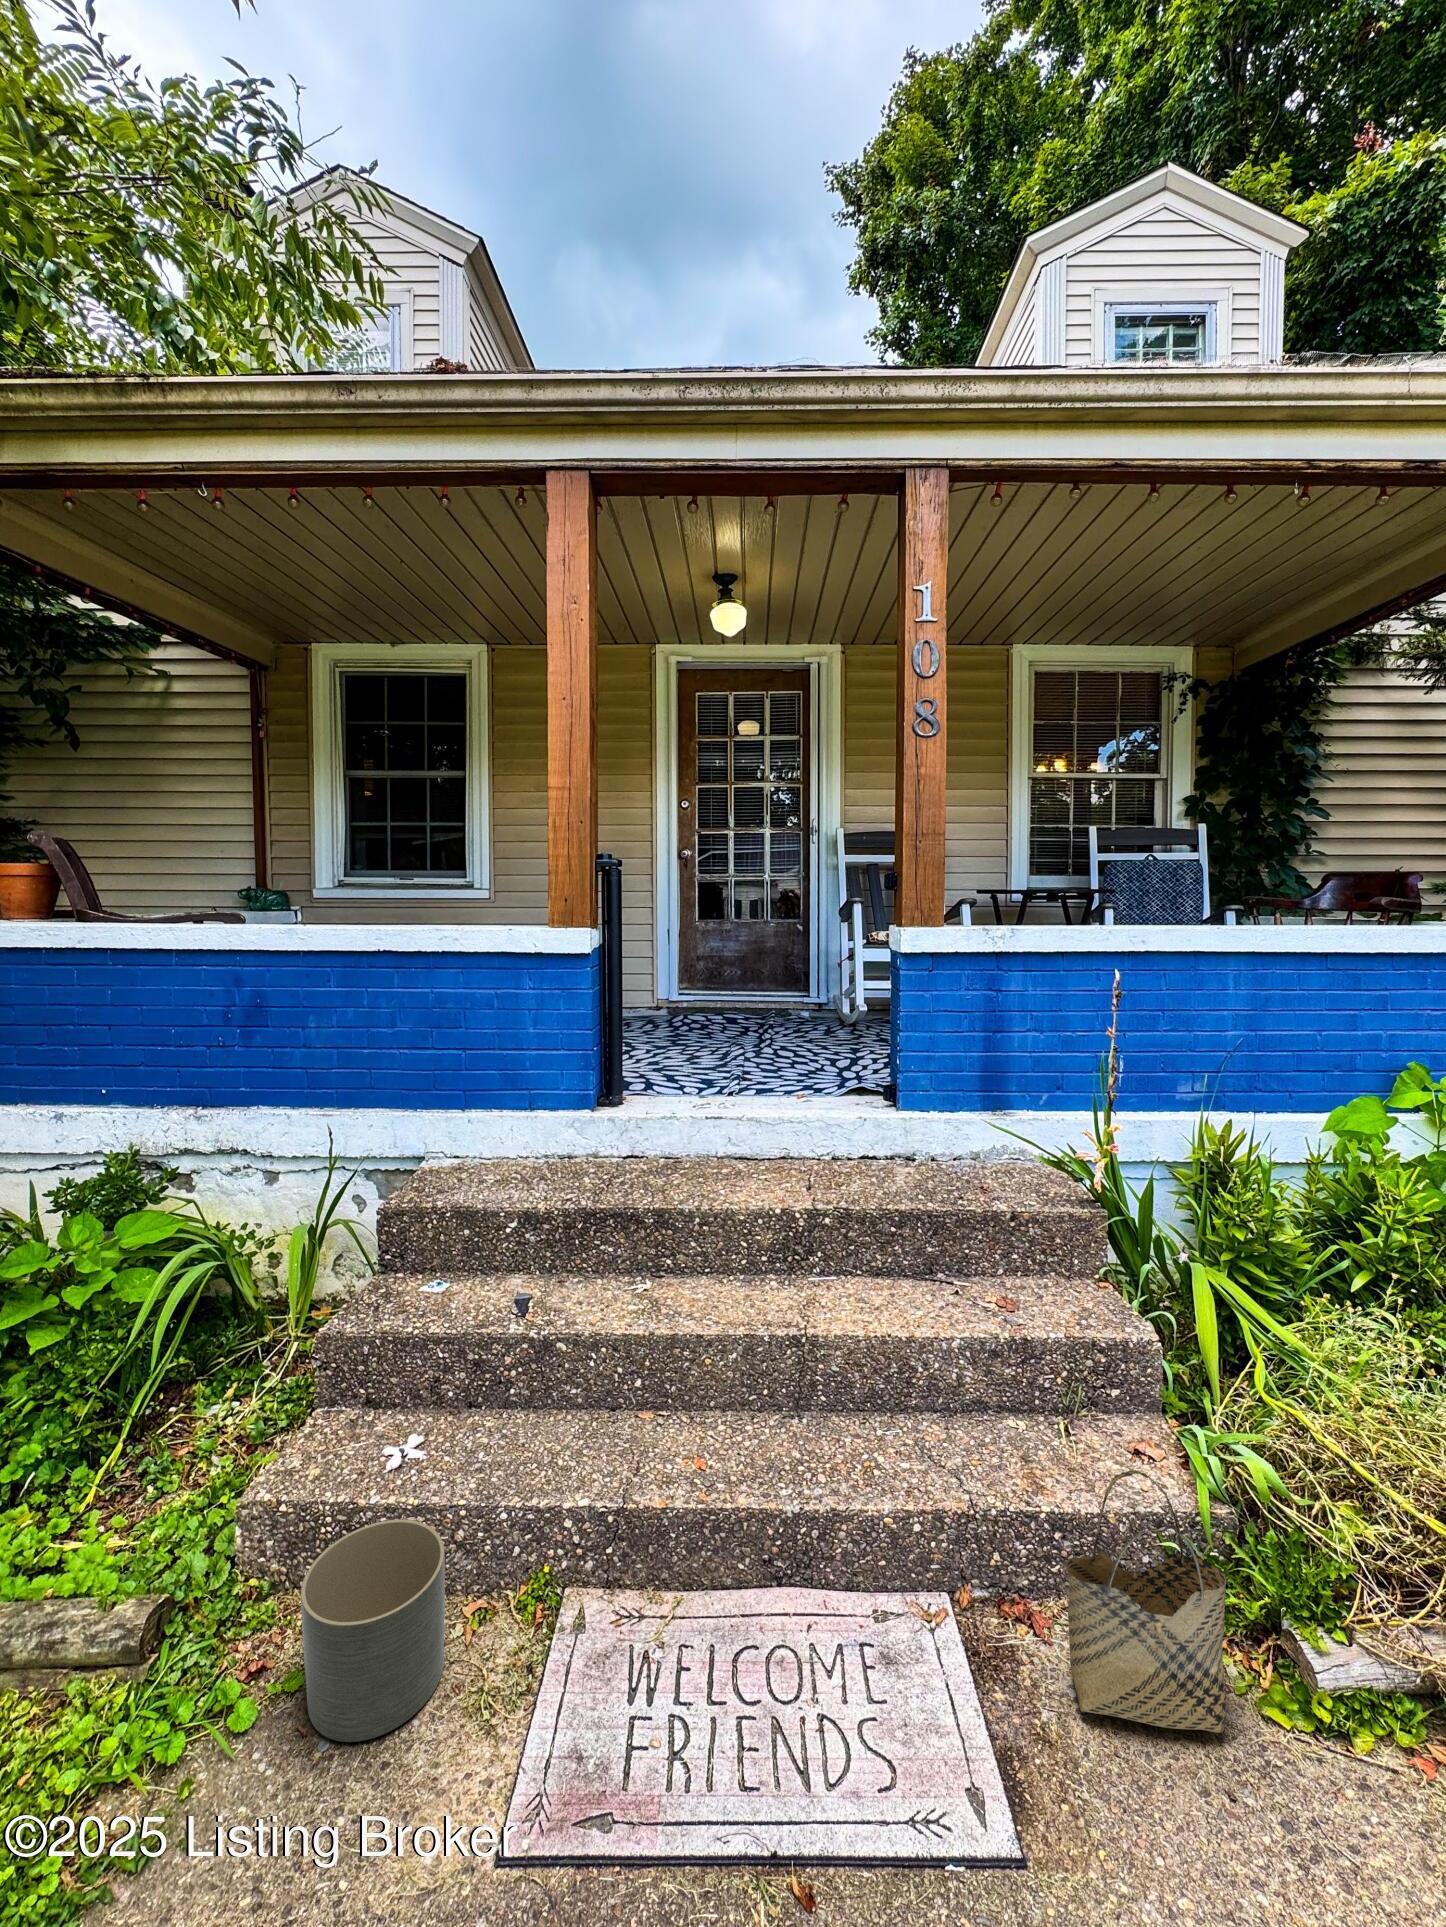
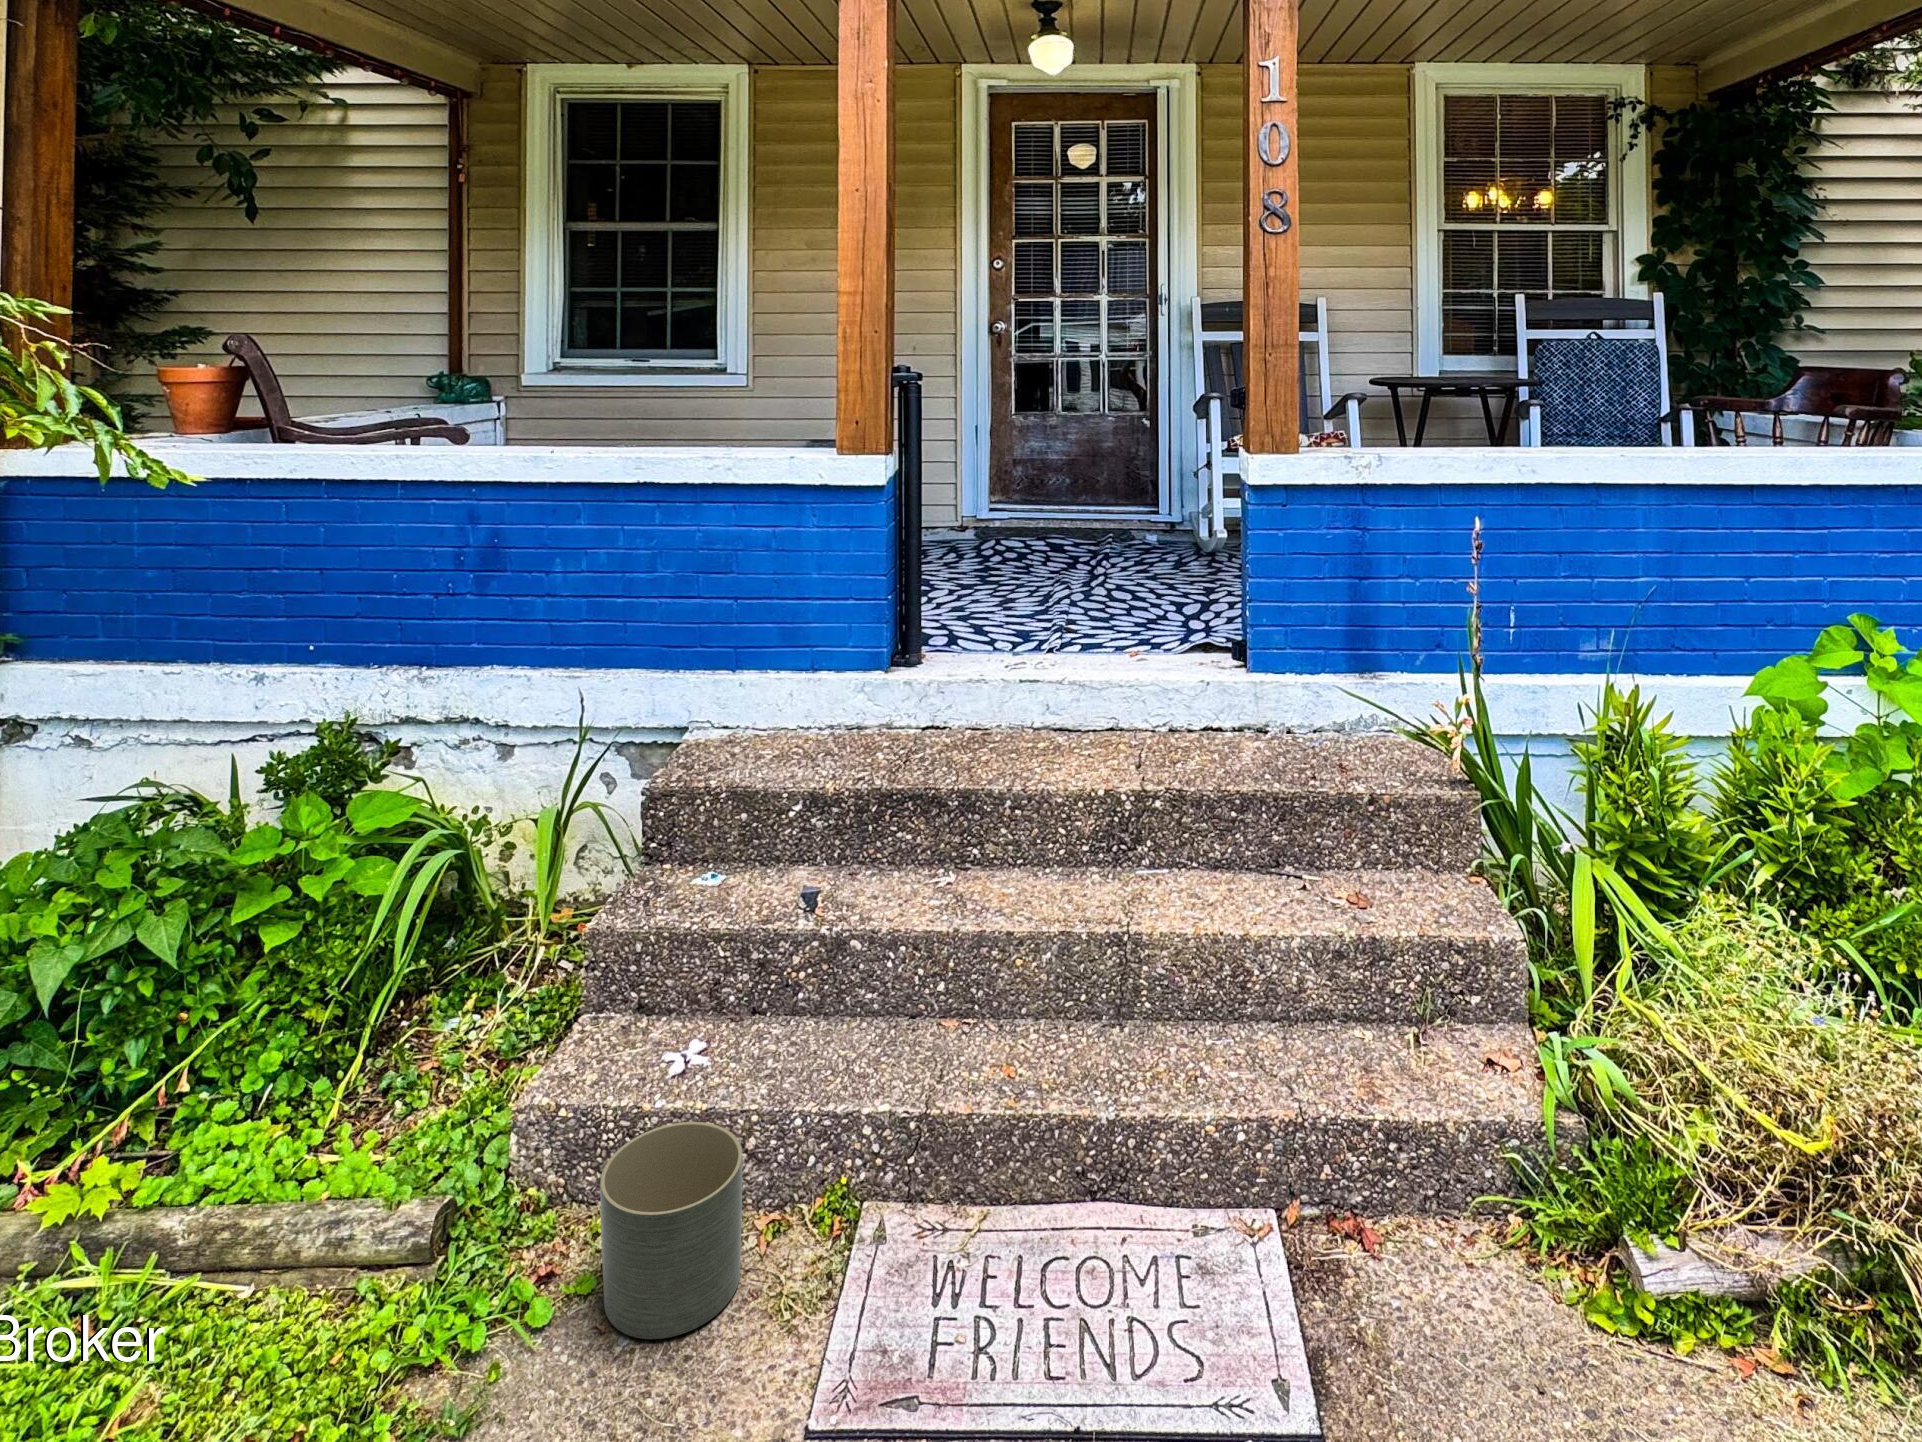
woven basket: present [1065,1470,1227,1733] -> none [1384,1068,1549,1338]

